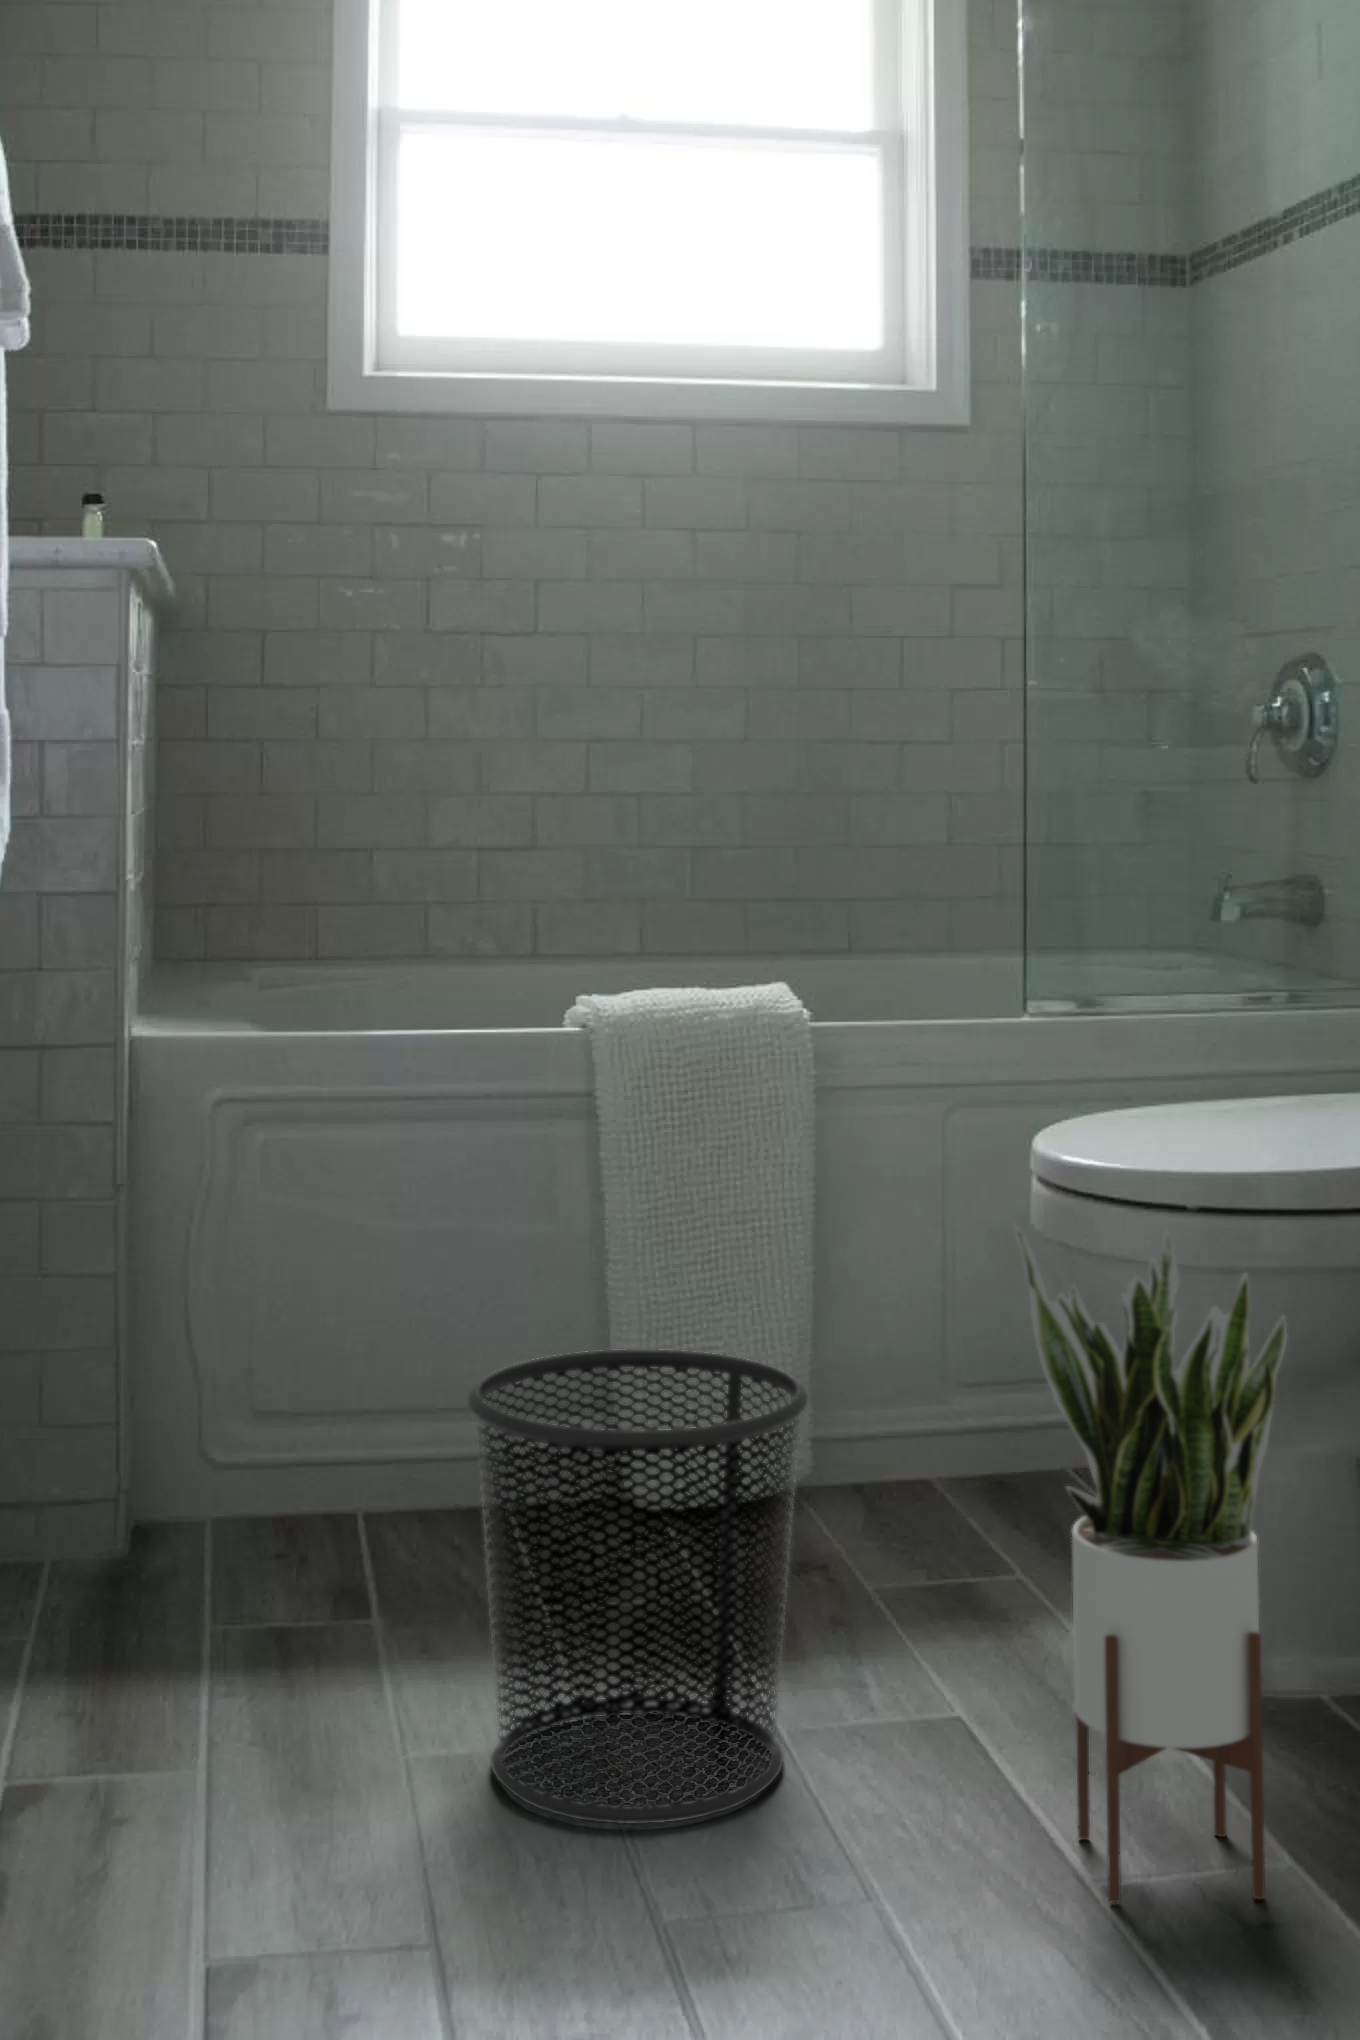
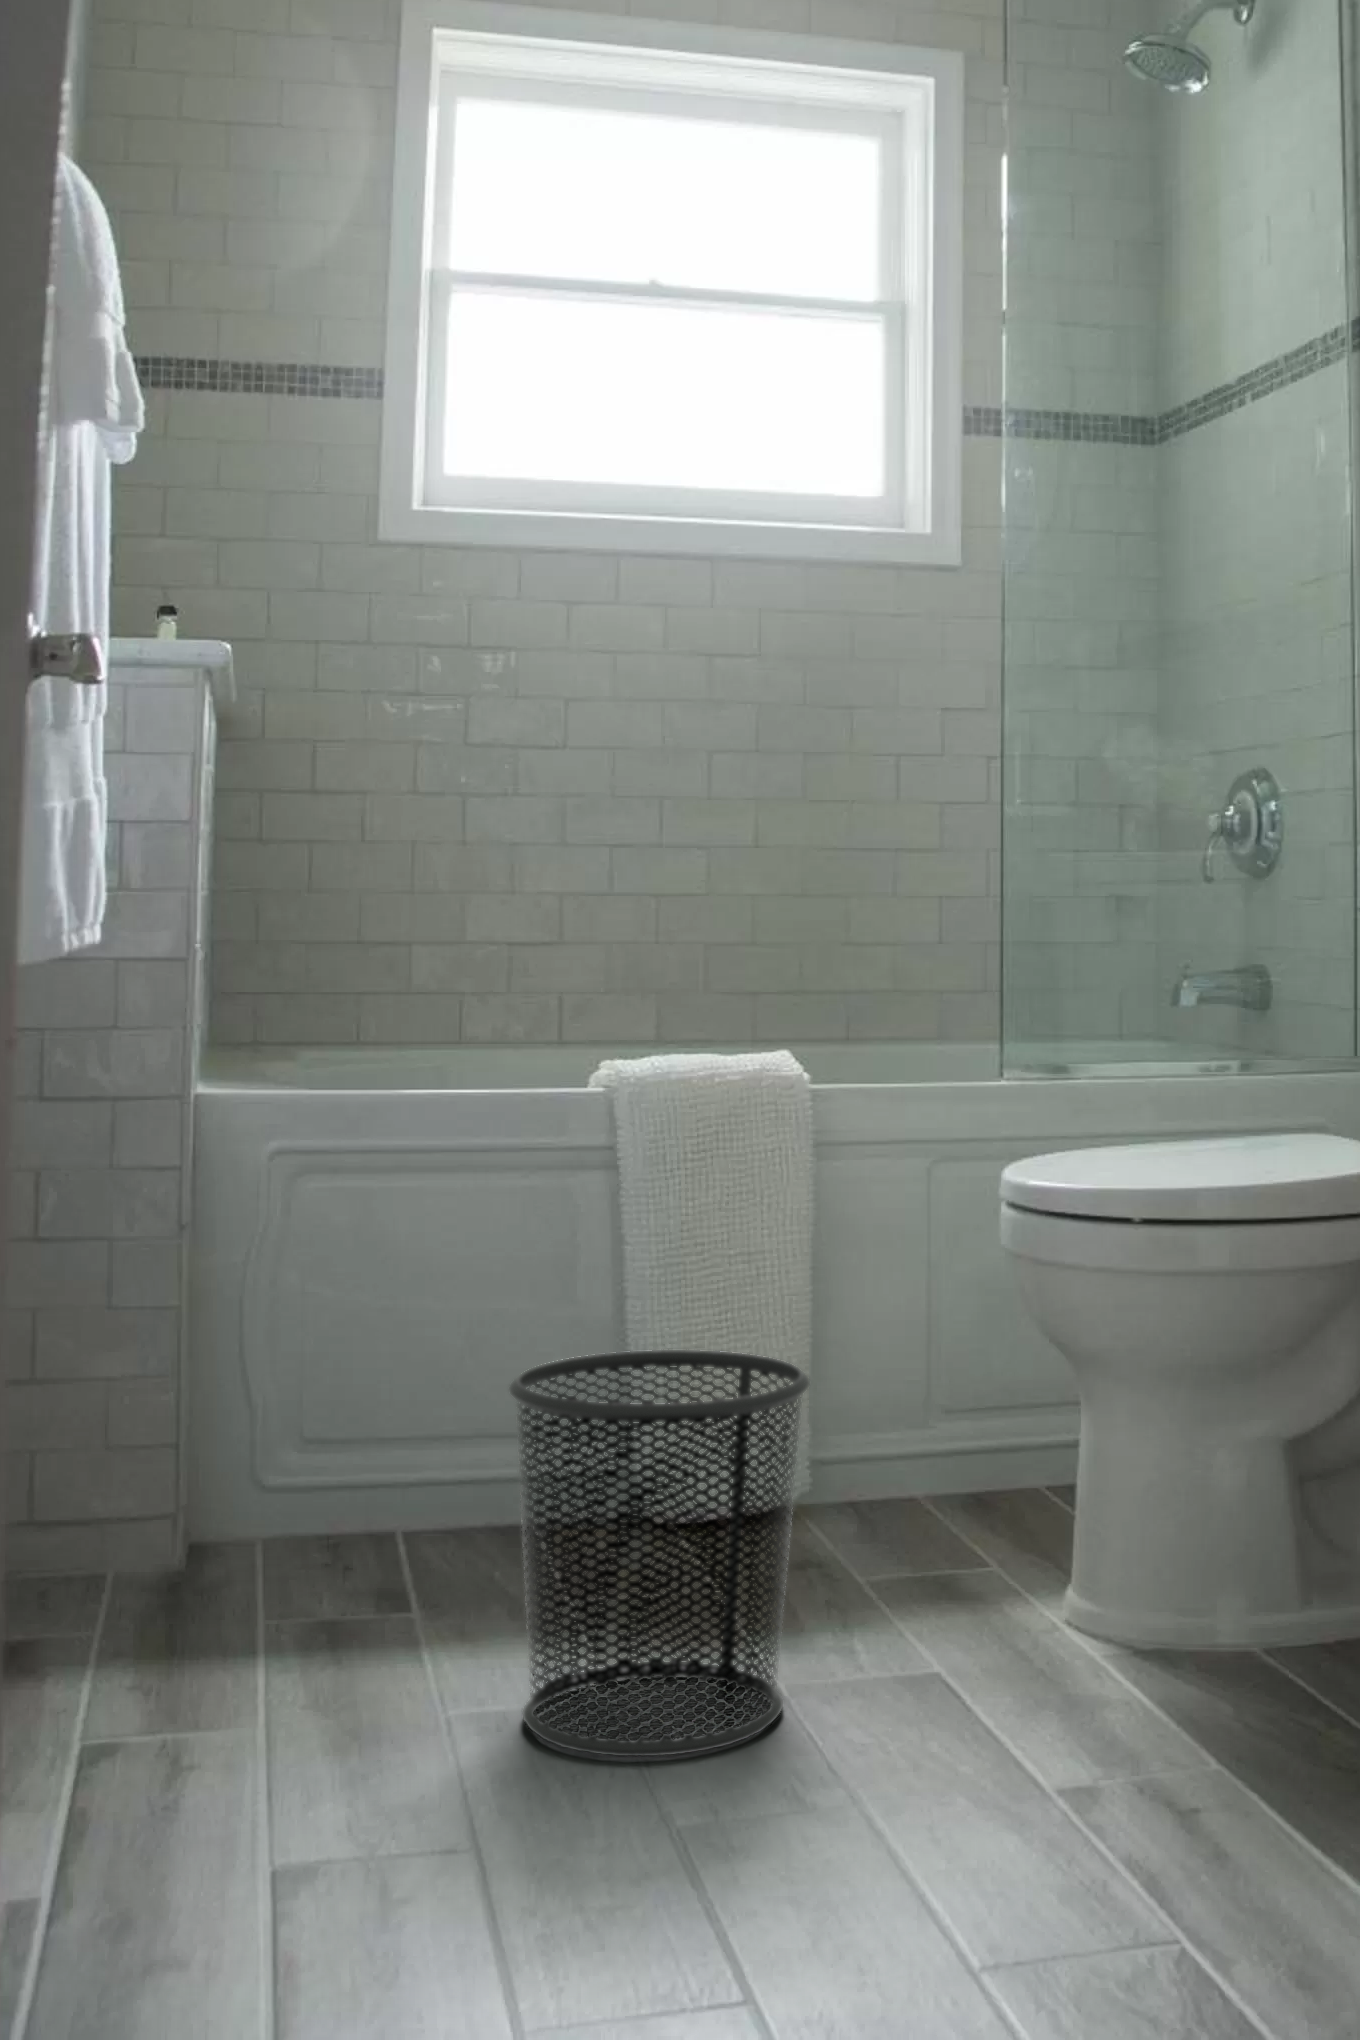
potted plant: present [1013,1224,1287,1903] -> none [987,1215,1216,1796]

